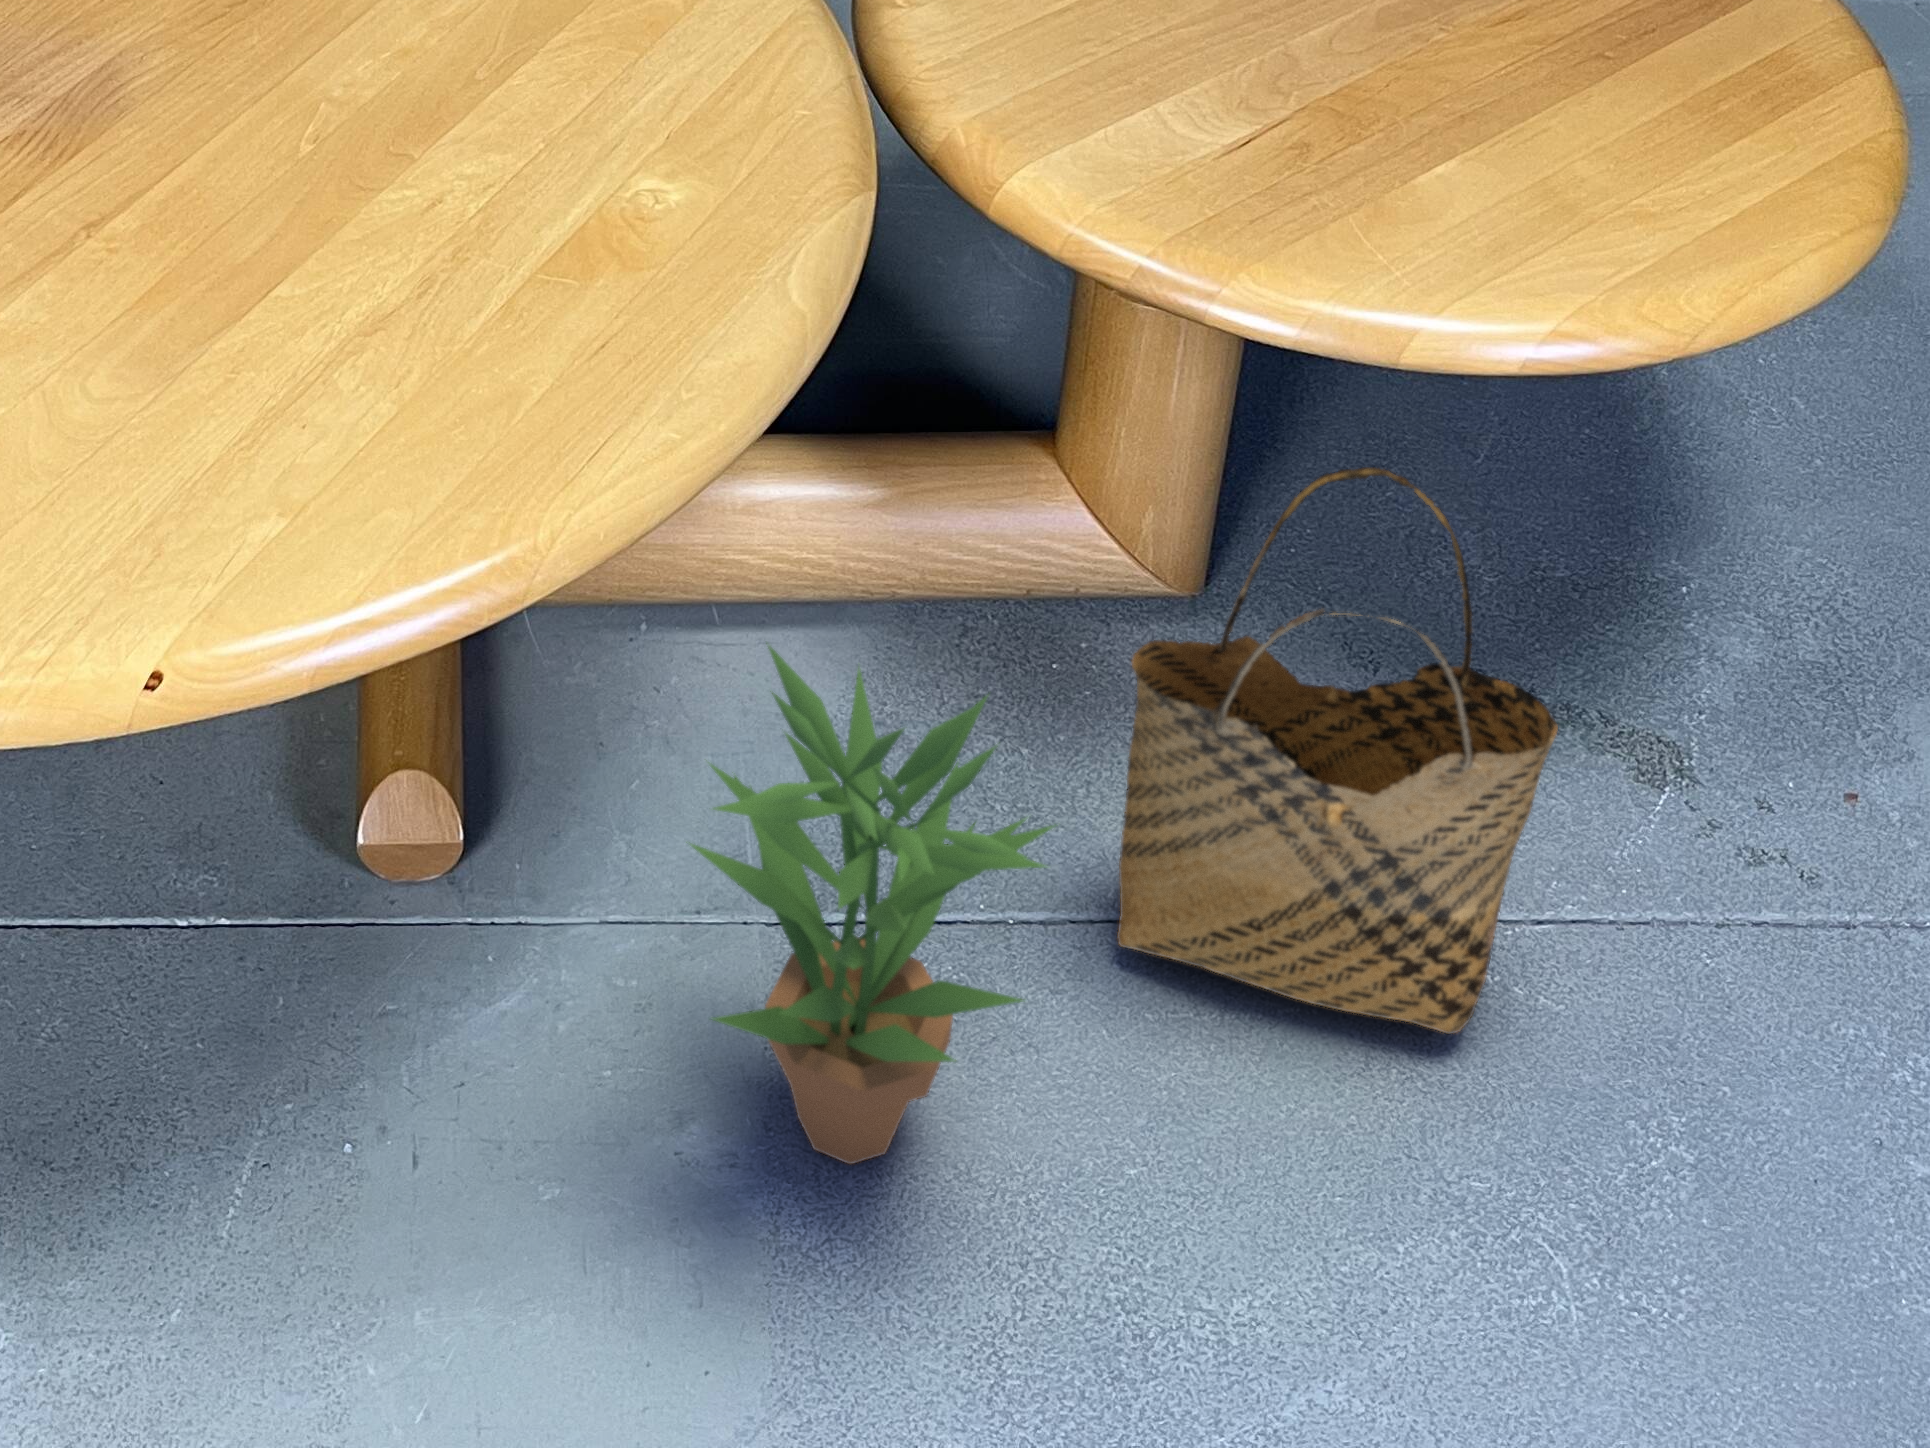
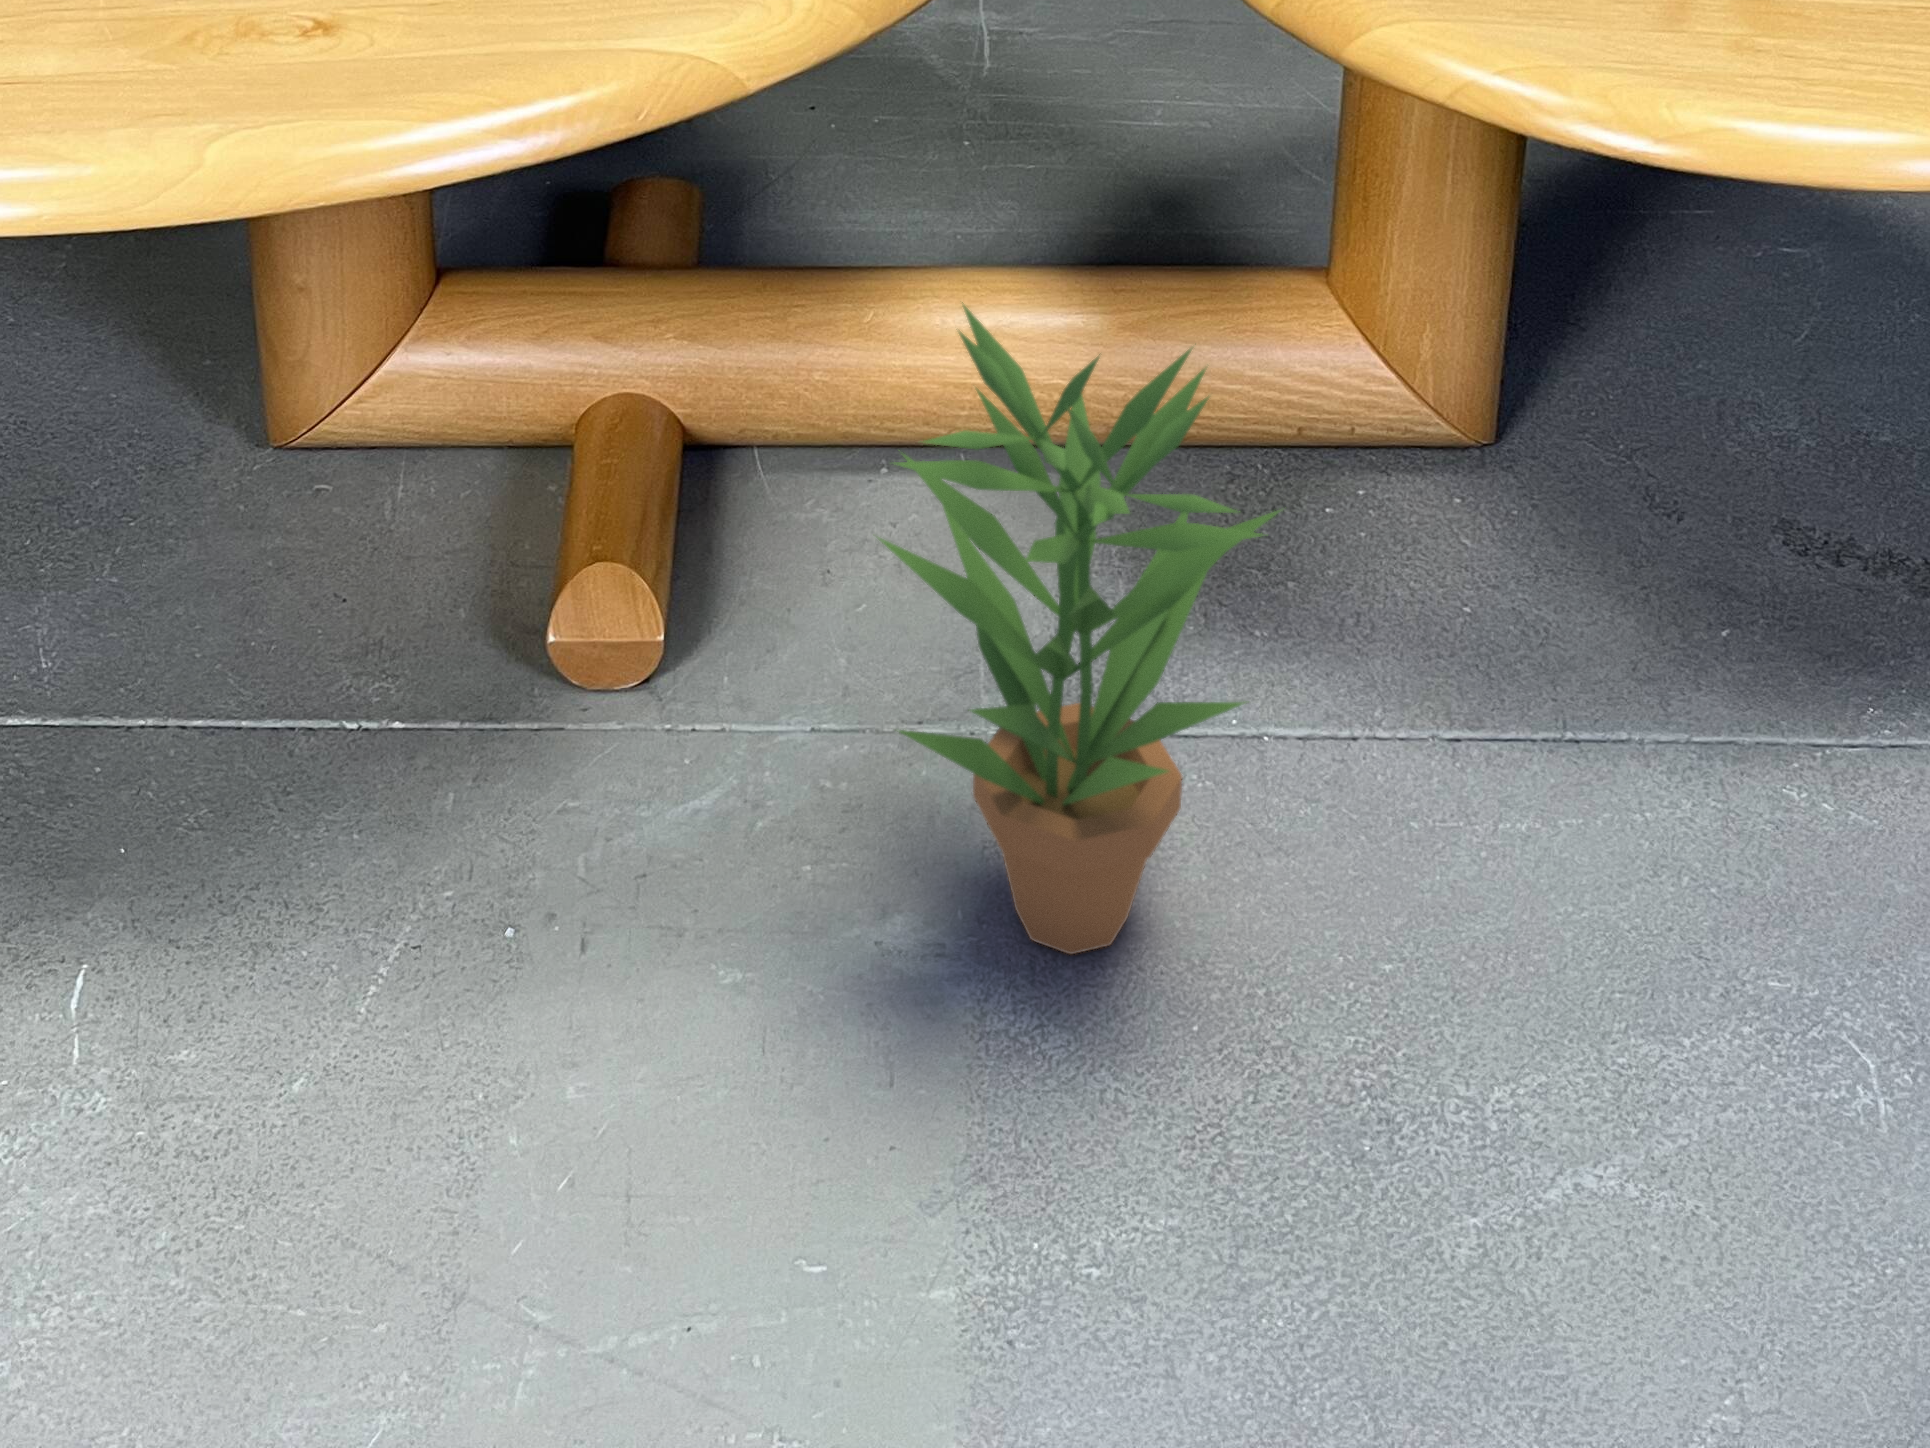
woven basket: present [1117,467,1558,1034] -> none [1381,191,1856,836]

